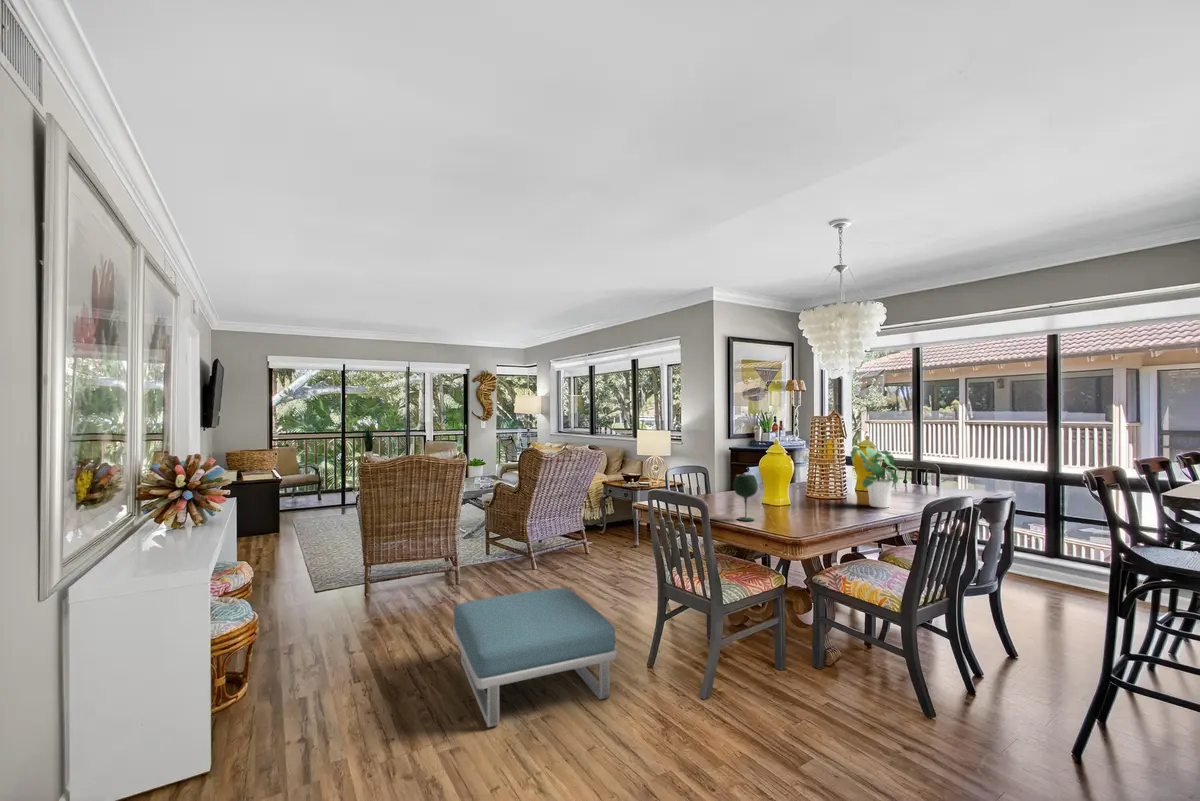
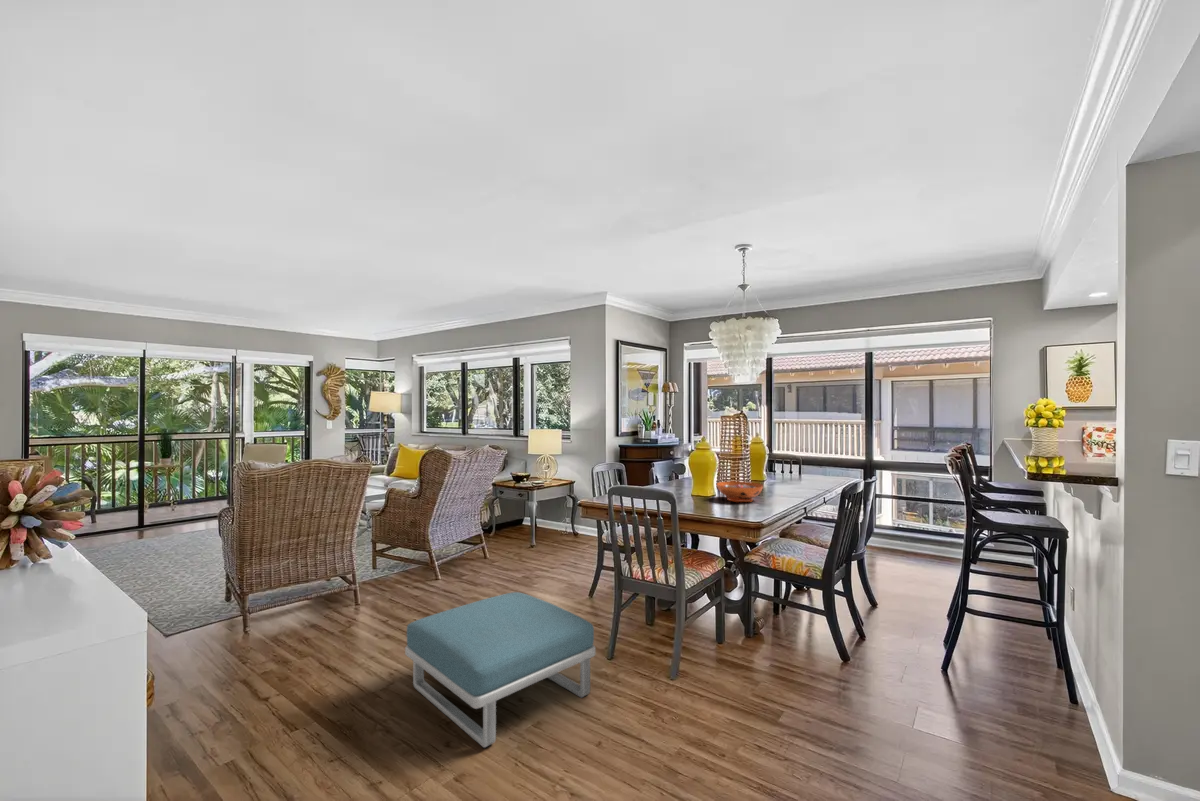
potted plant: present [851,447,898,508] -> none [758,441,799,493]
wine glass: present [734,474,758,521] -> none [684,469,706,511]
decorative bowl: none [787,491,843,515] -> present [717,481,763,502]

